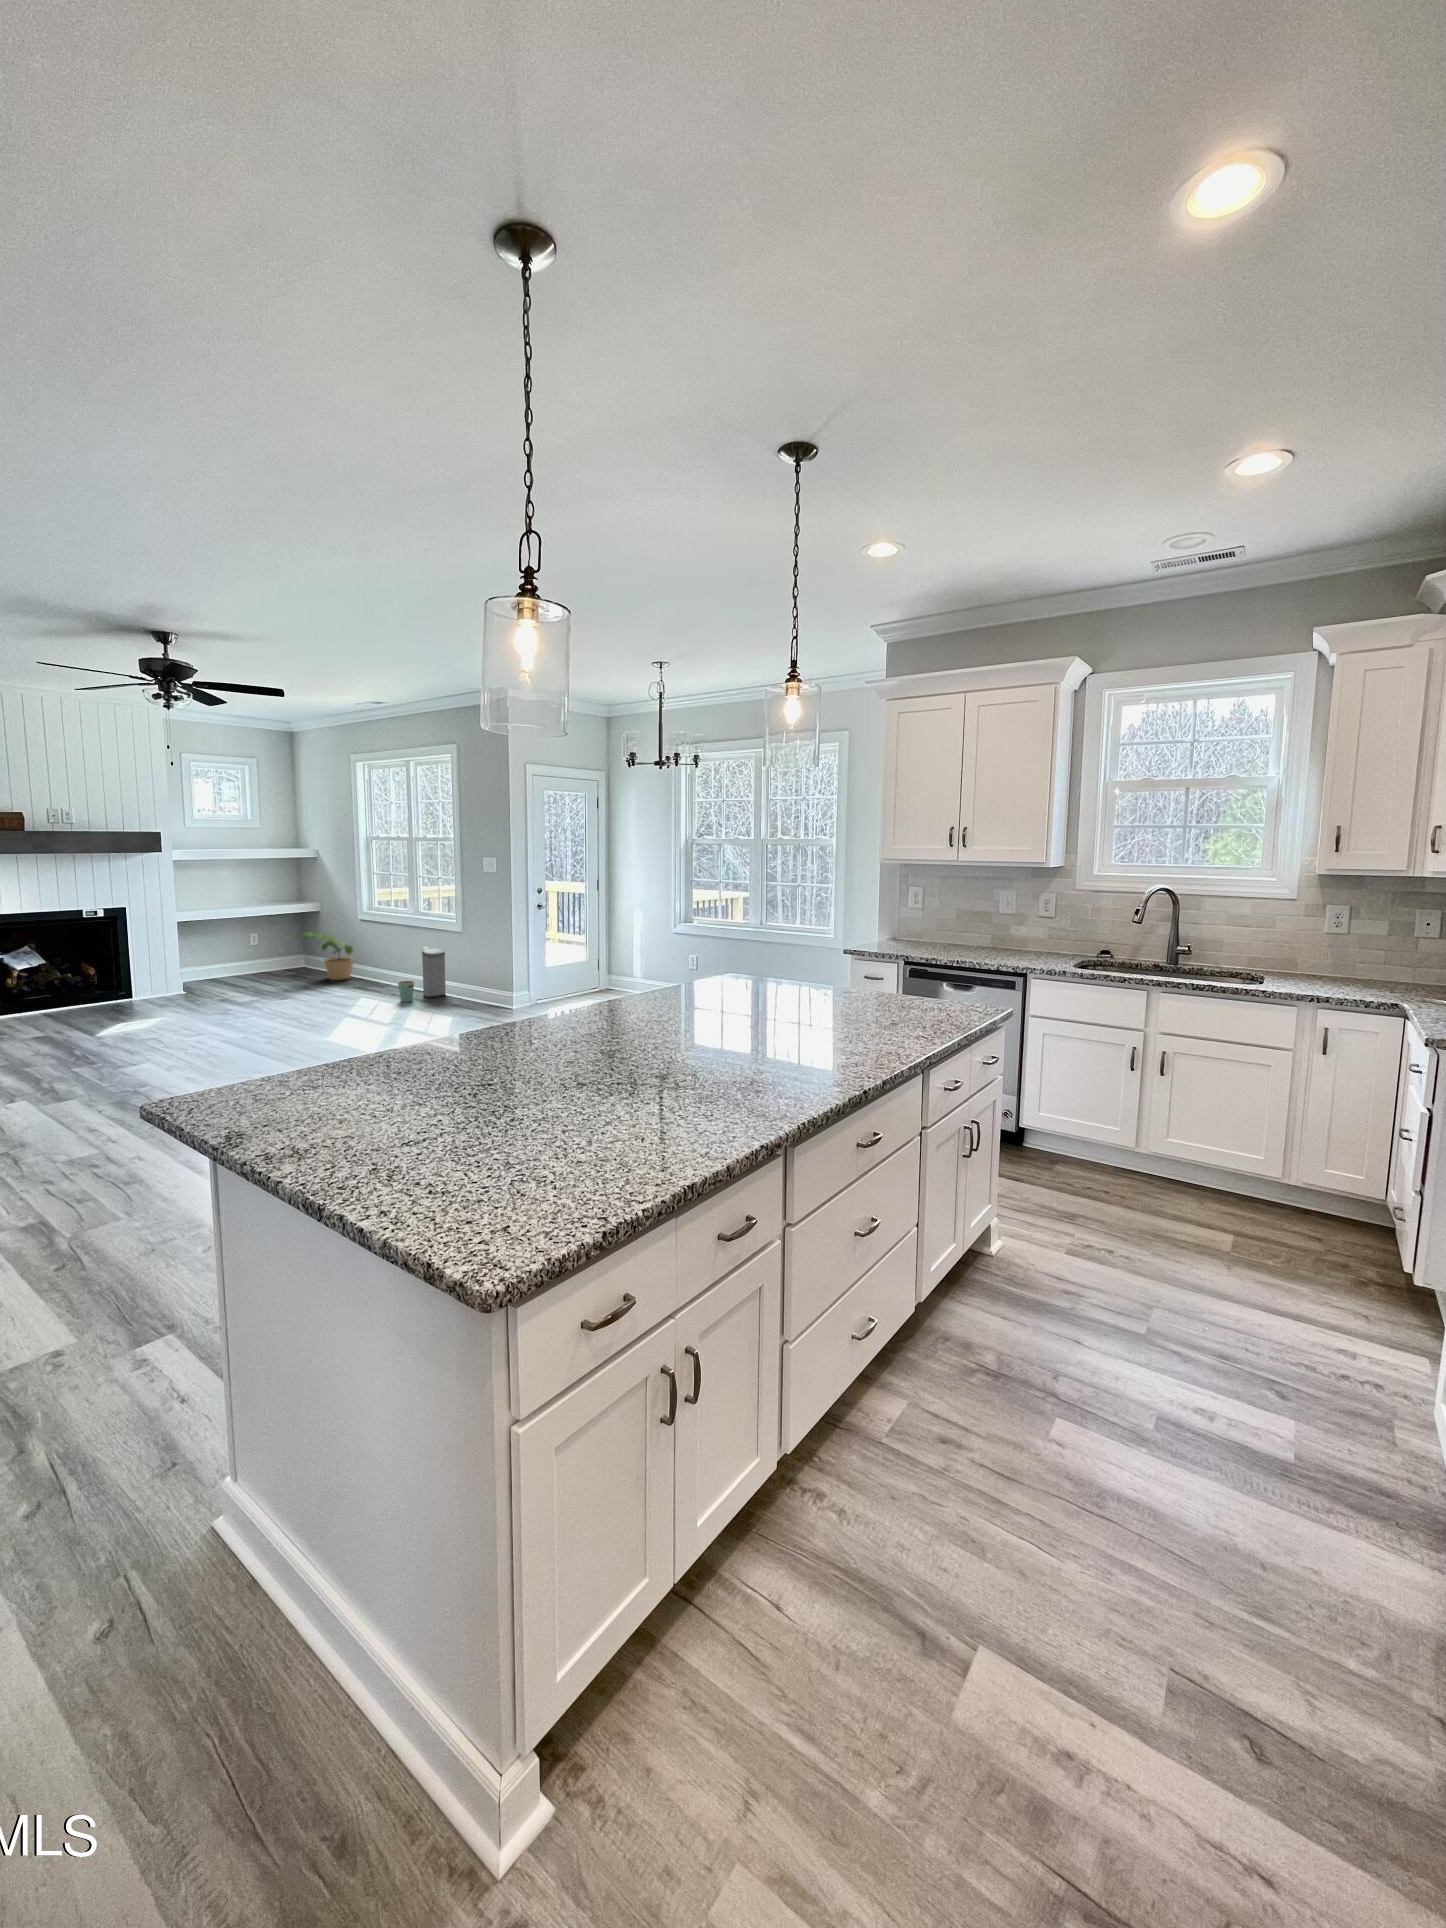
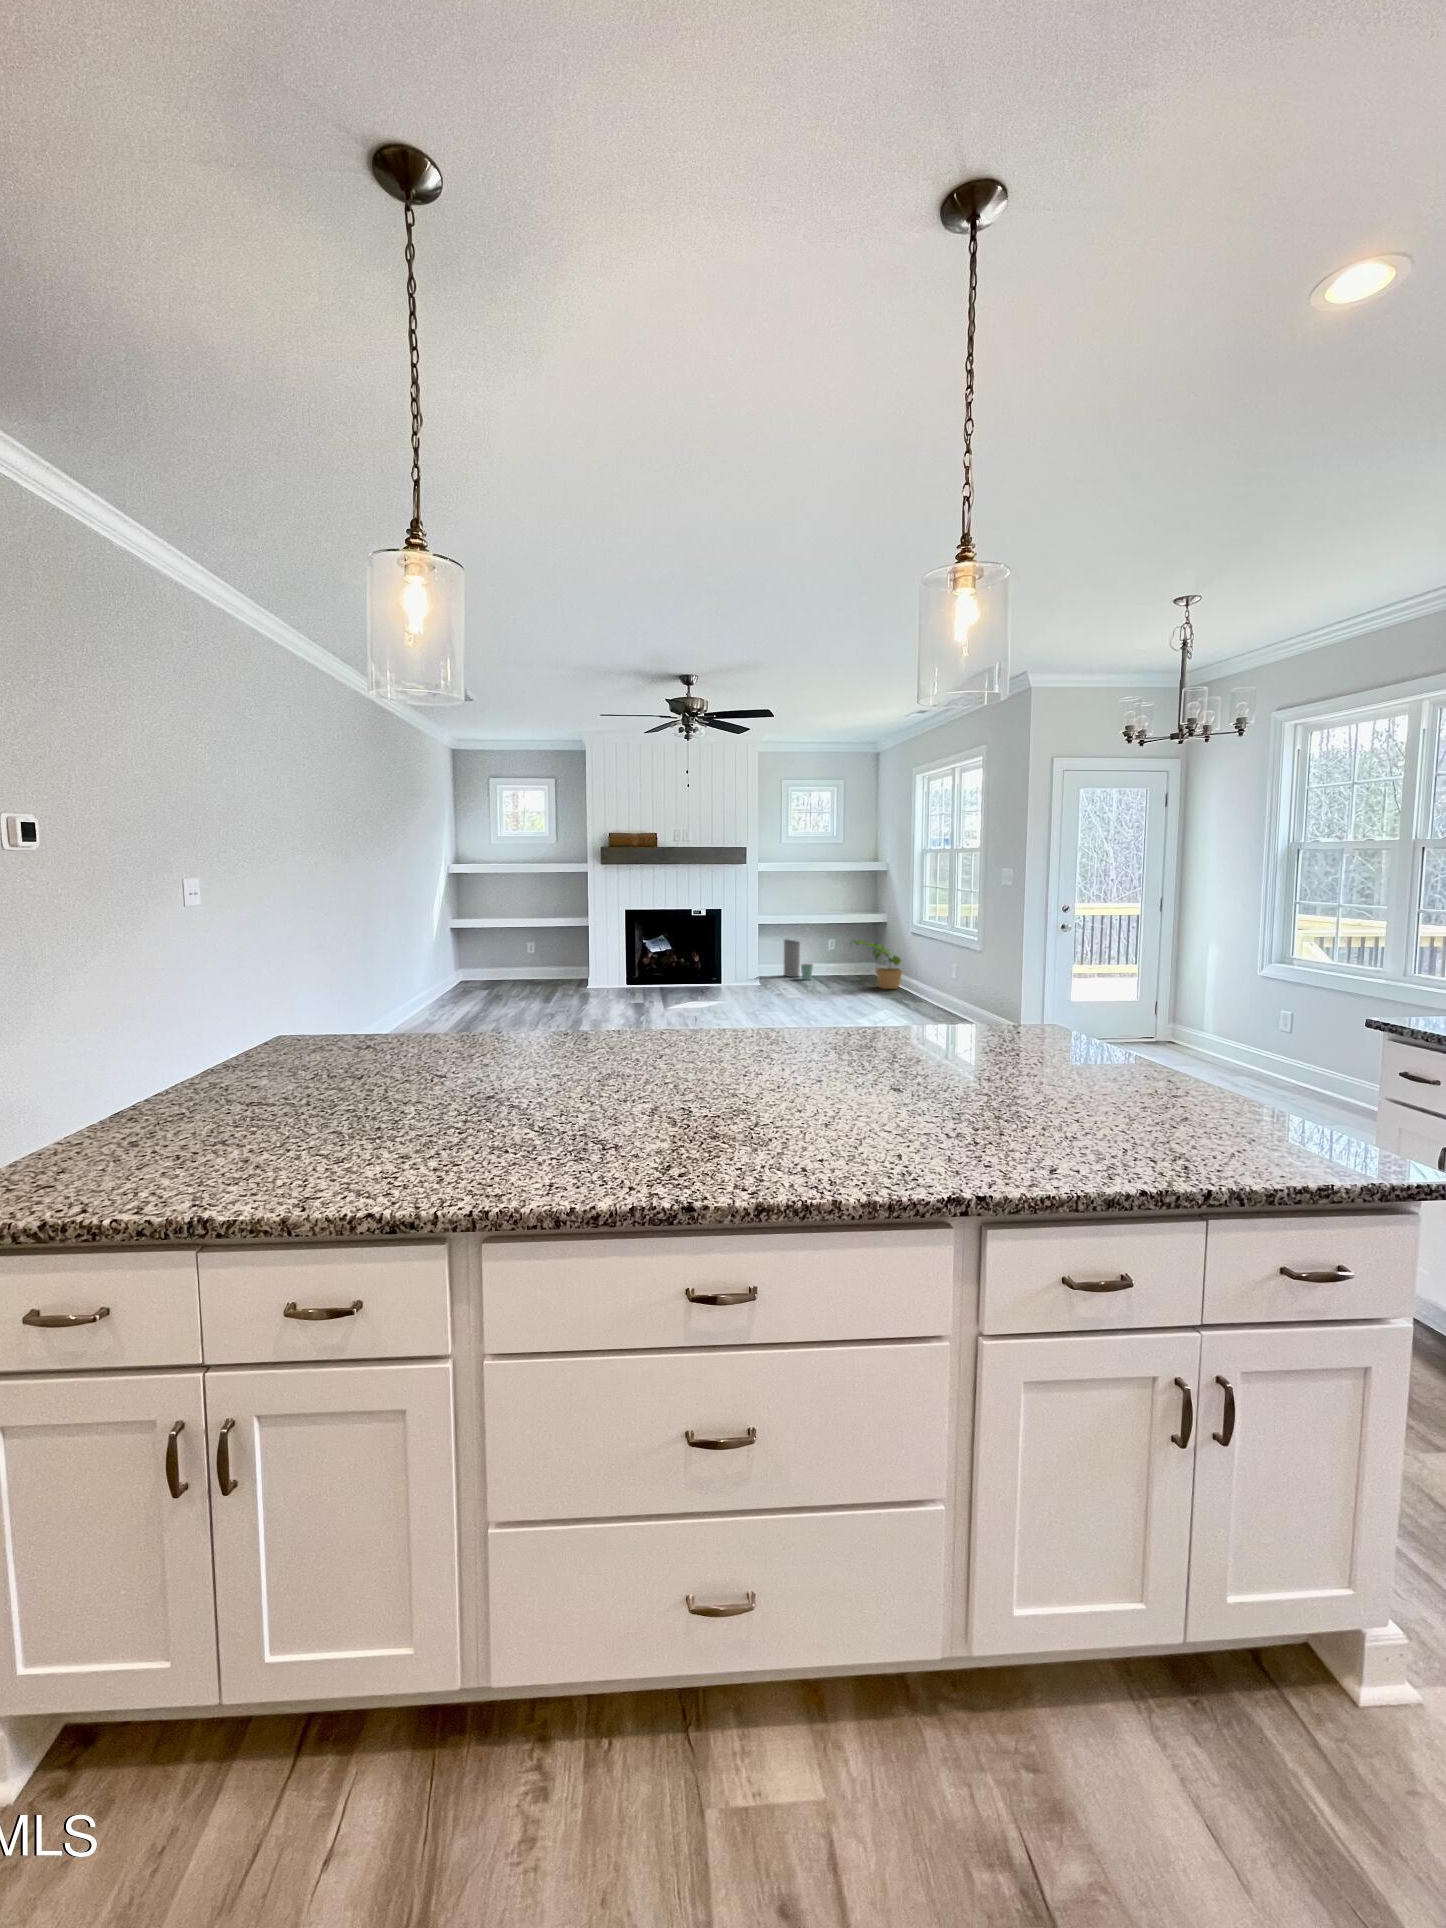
trash can: present [398,949,446,1002] -> present [784,939,813,980]

